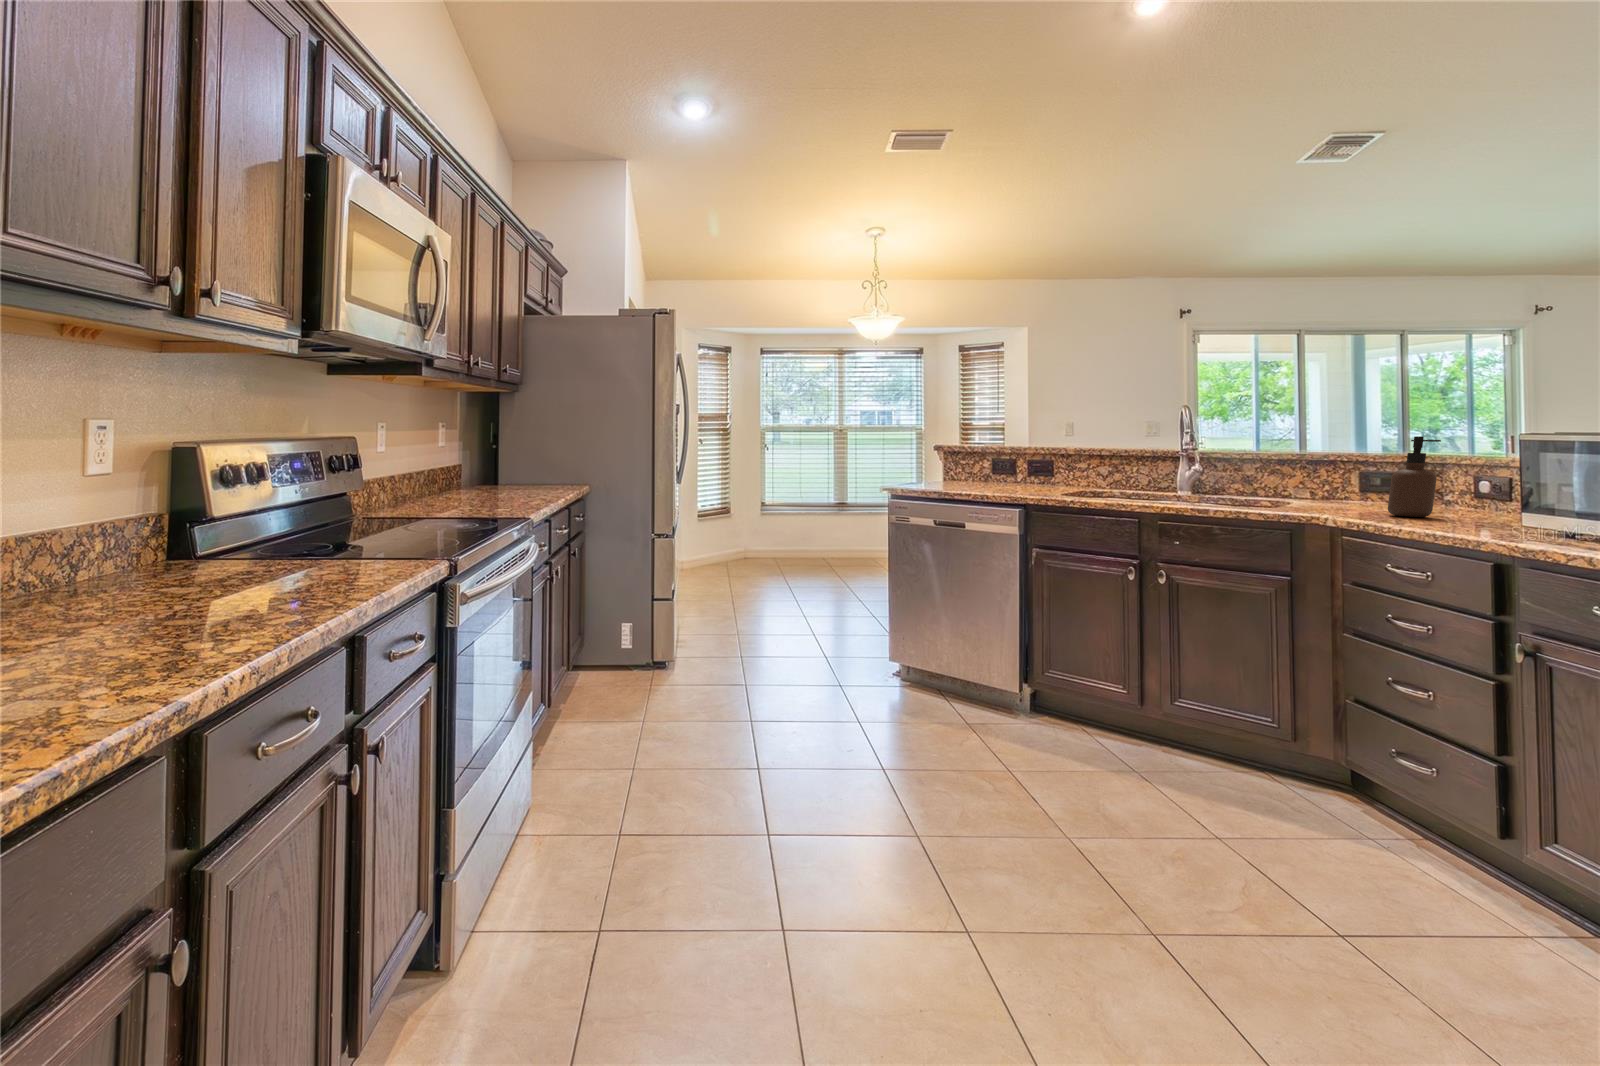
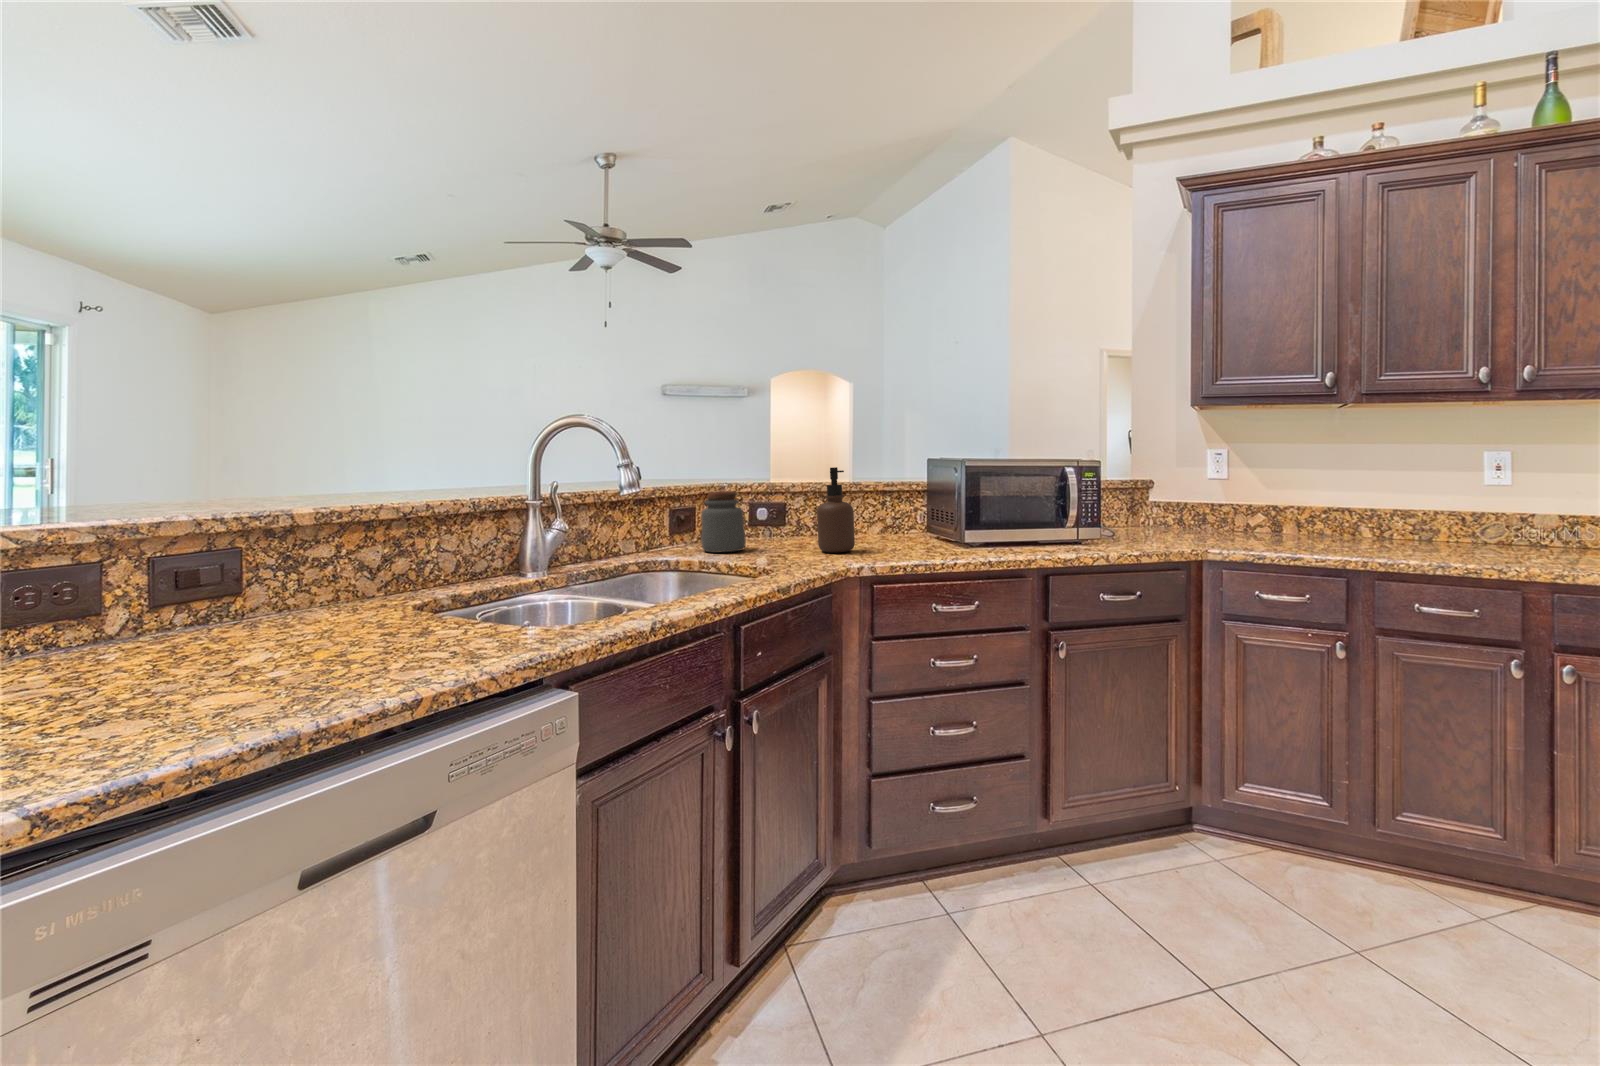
jar: none [1337,456,1386,507] -> present [701,491,746,552]

